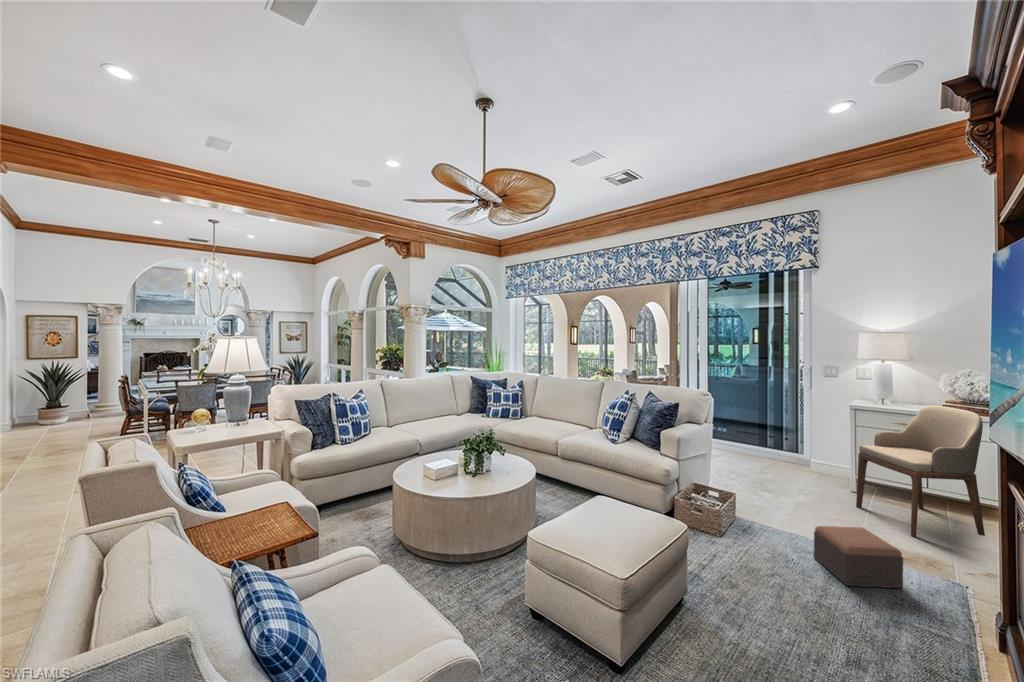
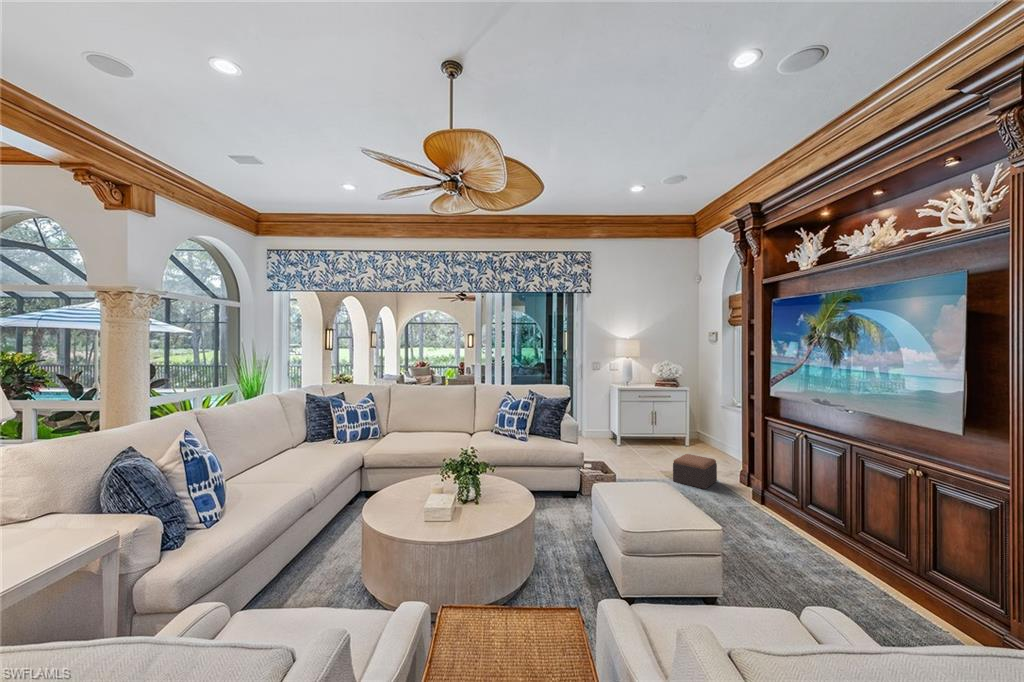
armchair: present [856,405,985,537] -> none [636,378,688,455]

